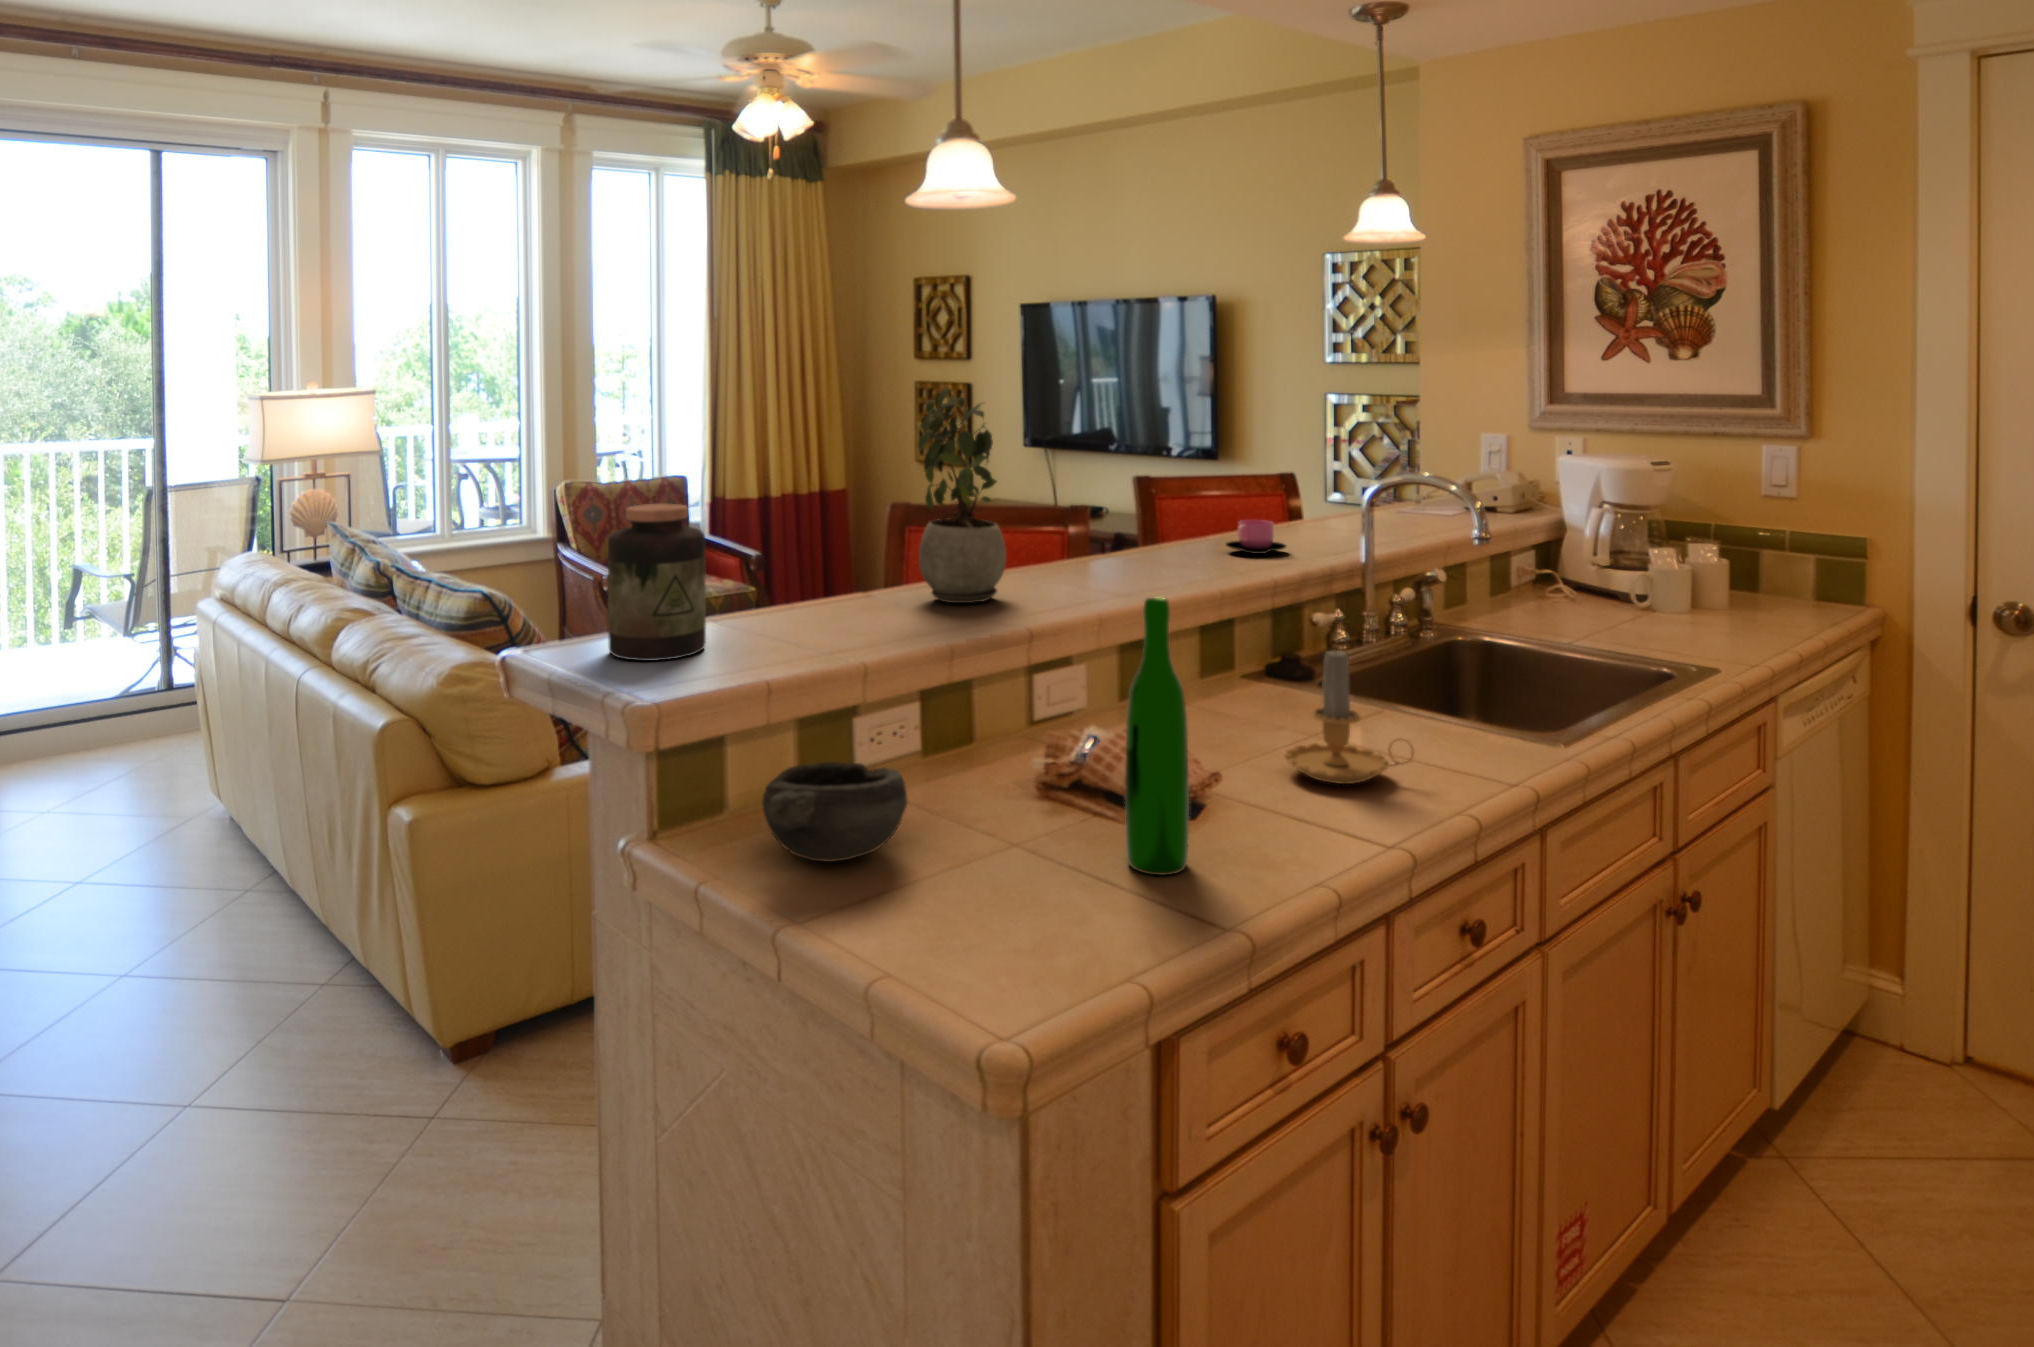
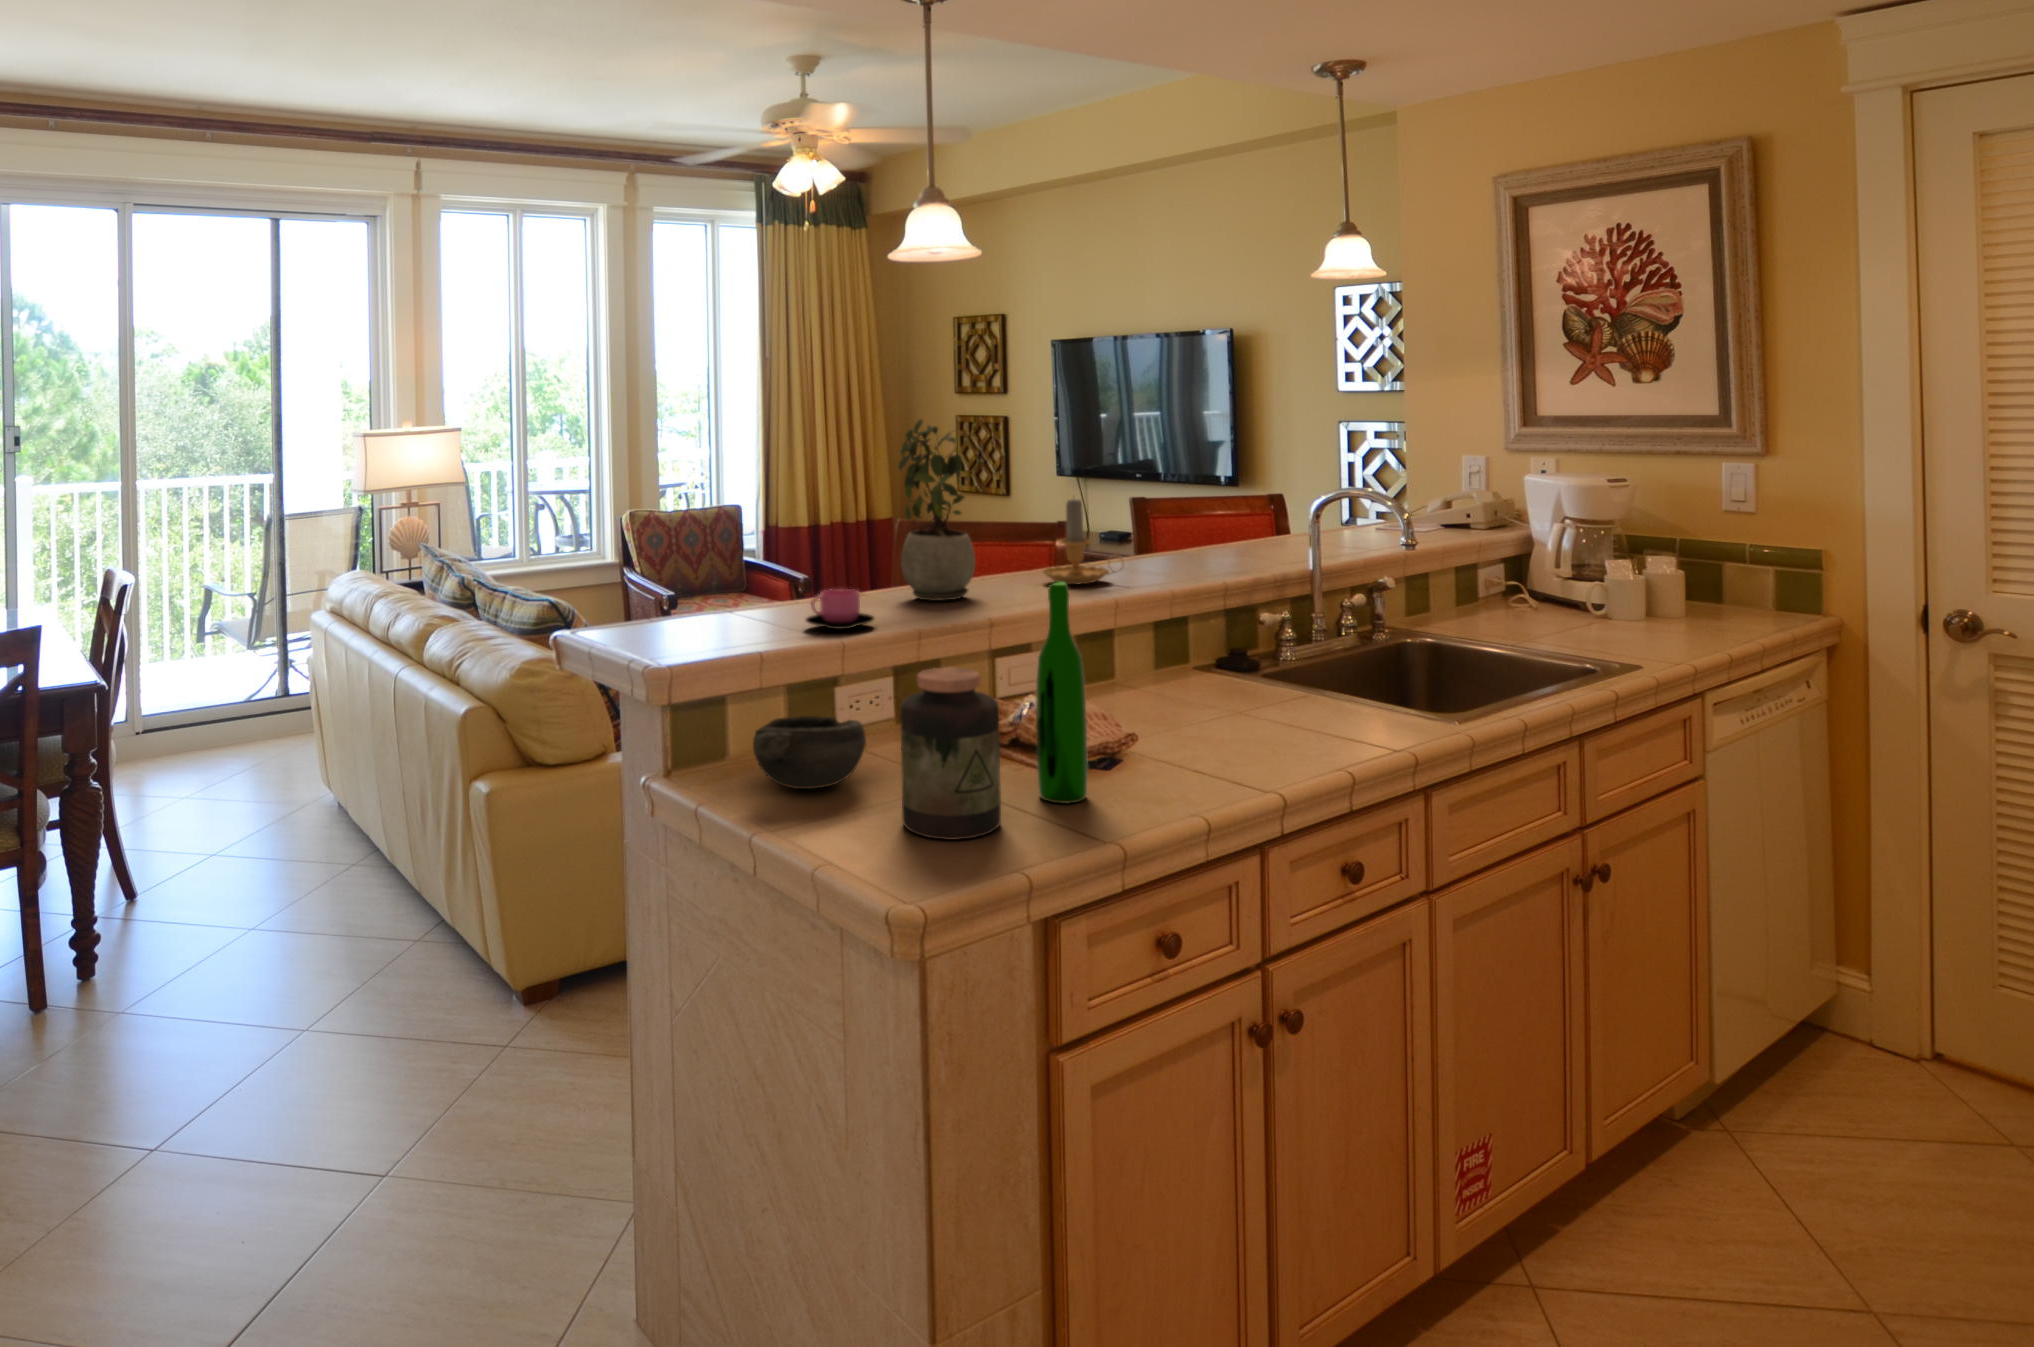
jar: present [608,504,706,661] -> present [900,667,1001,840]
cup: present [1226,520,1287,554] -> present [806,589,874,629]
candle: present [1285,651,1414,784] -> present [1043,499,1117,585]

